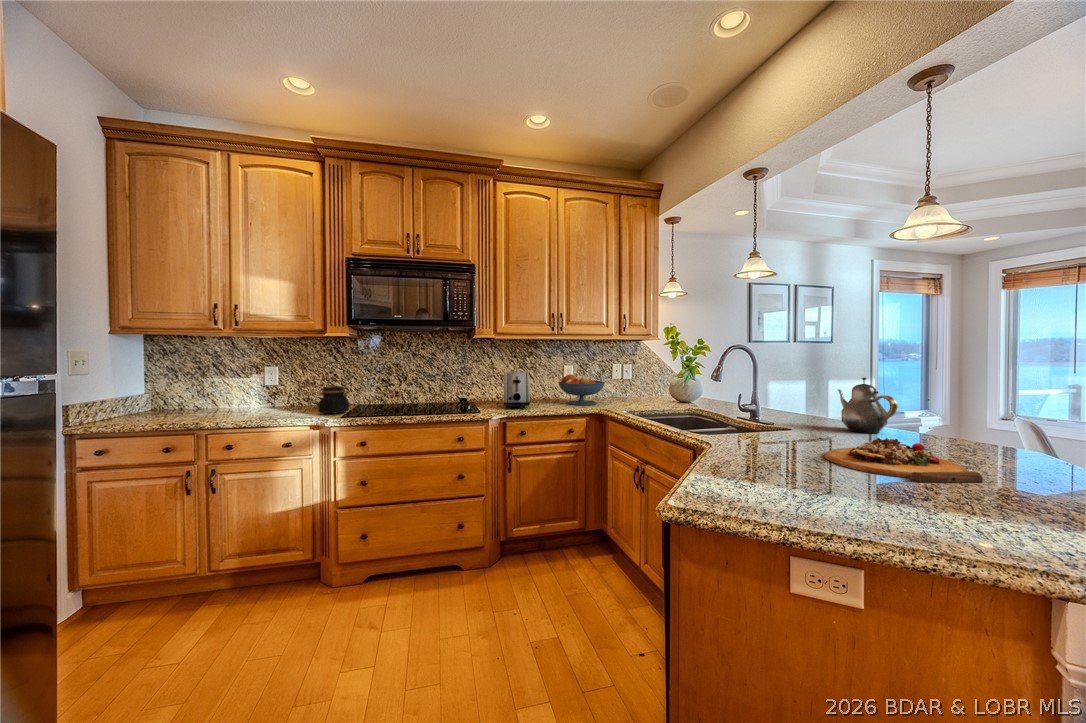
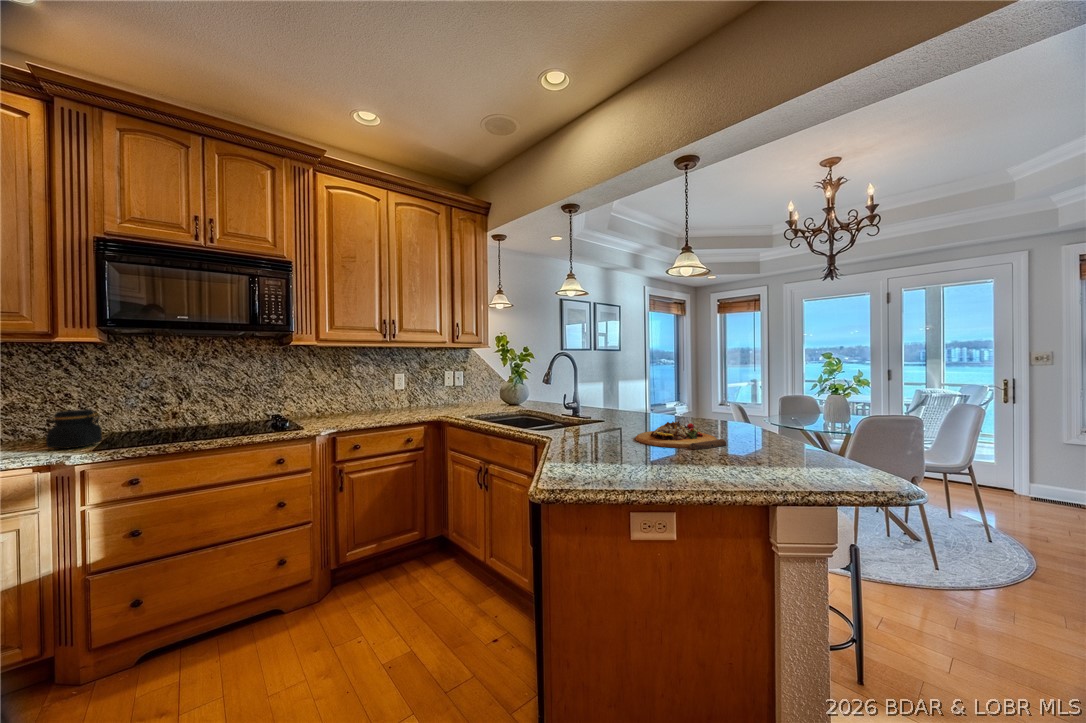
toaster: present [504,372,530,409] -> none [328,382,362,423]
fruit bowl: present [558,374,605,405] -> none [391,383,440,414]
teapot: present [838,377,898,433] -> none [634,377,673,420]

